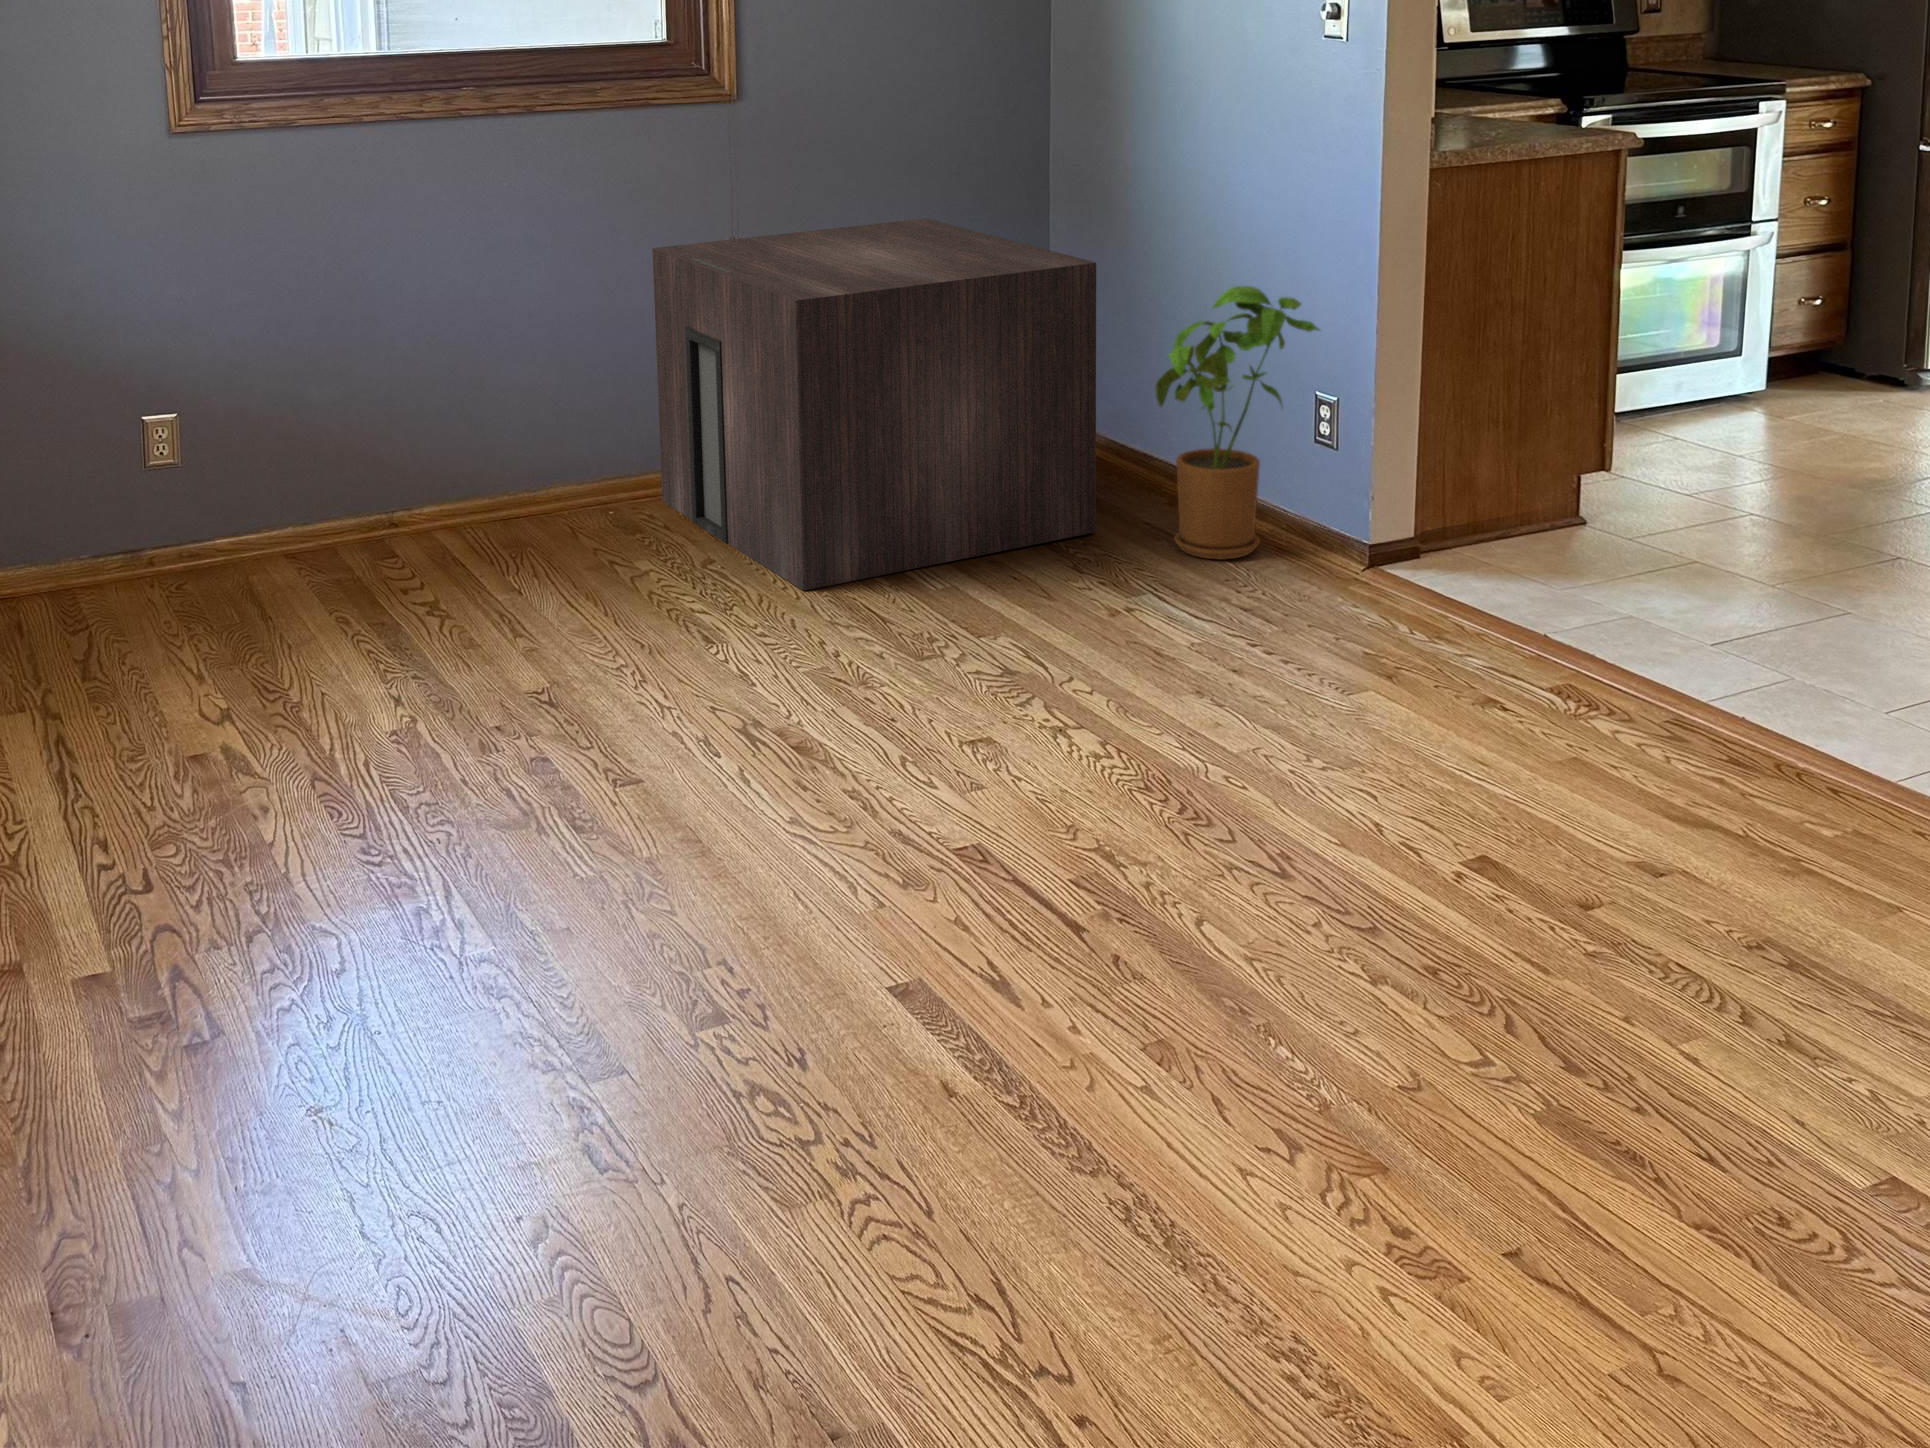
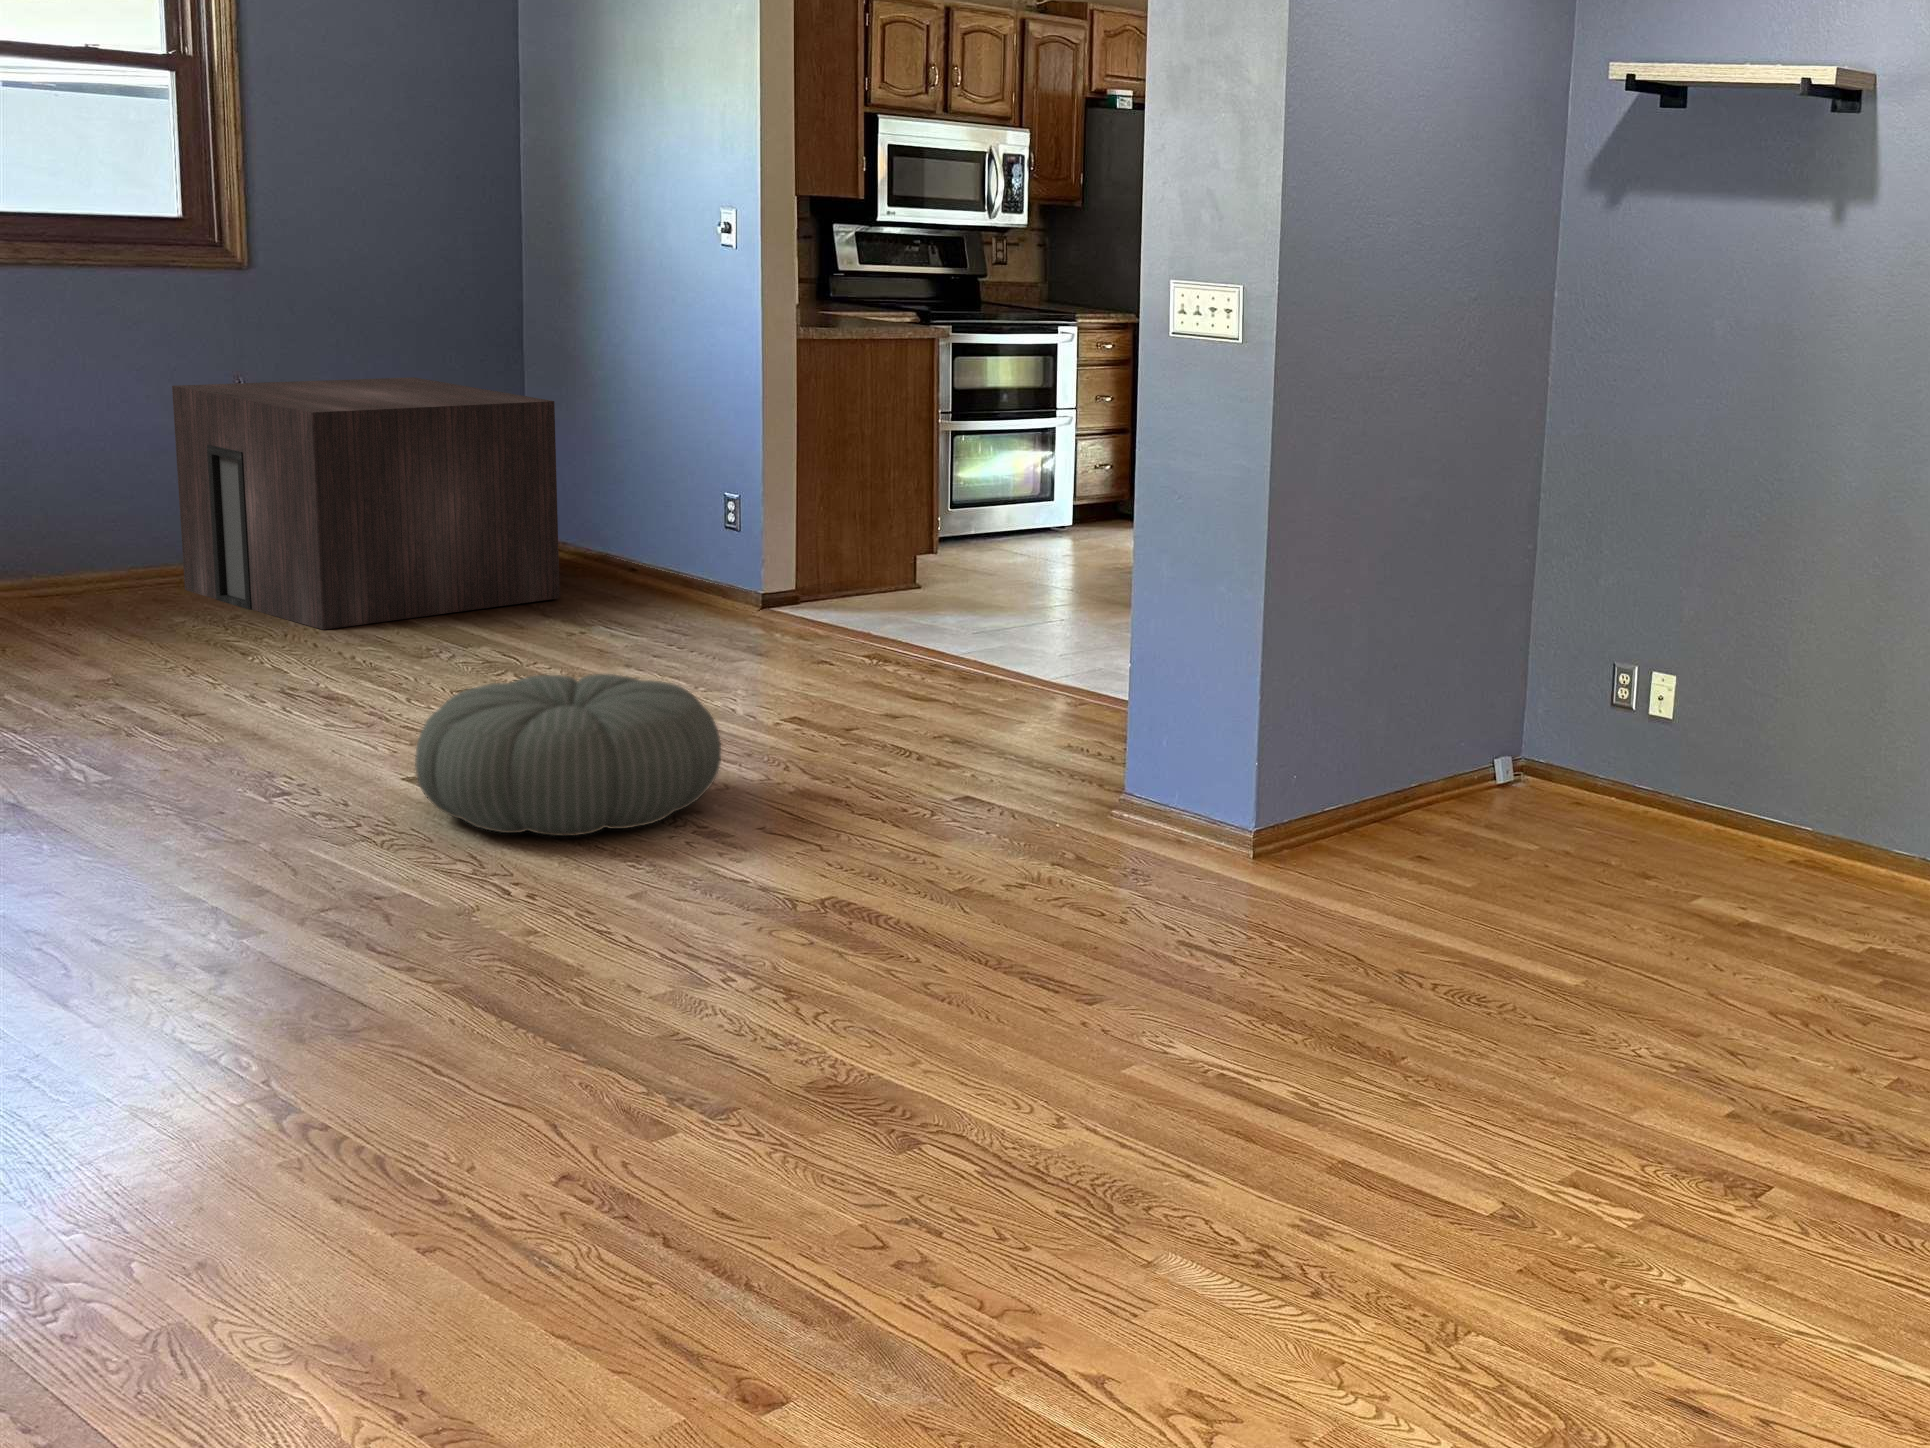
house plant: present [1155,286,1320,559] -> none [601,417,721,609]
pouf: none [886,868,1415,1281] -> present [415,674,721,836]

